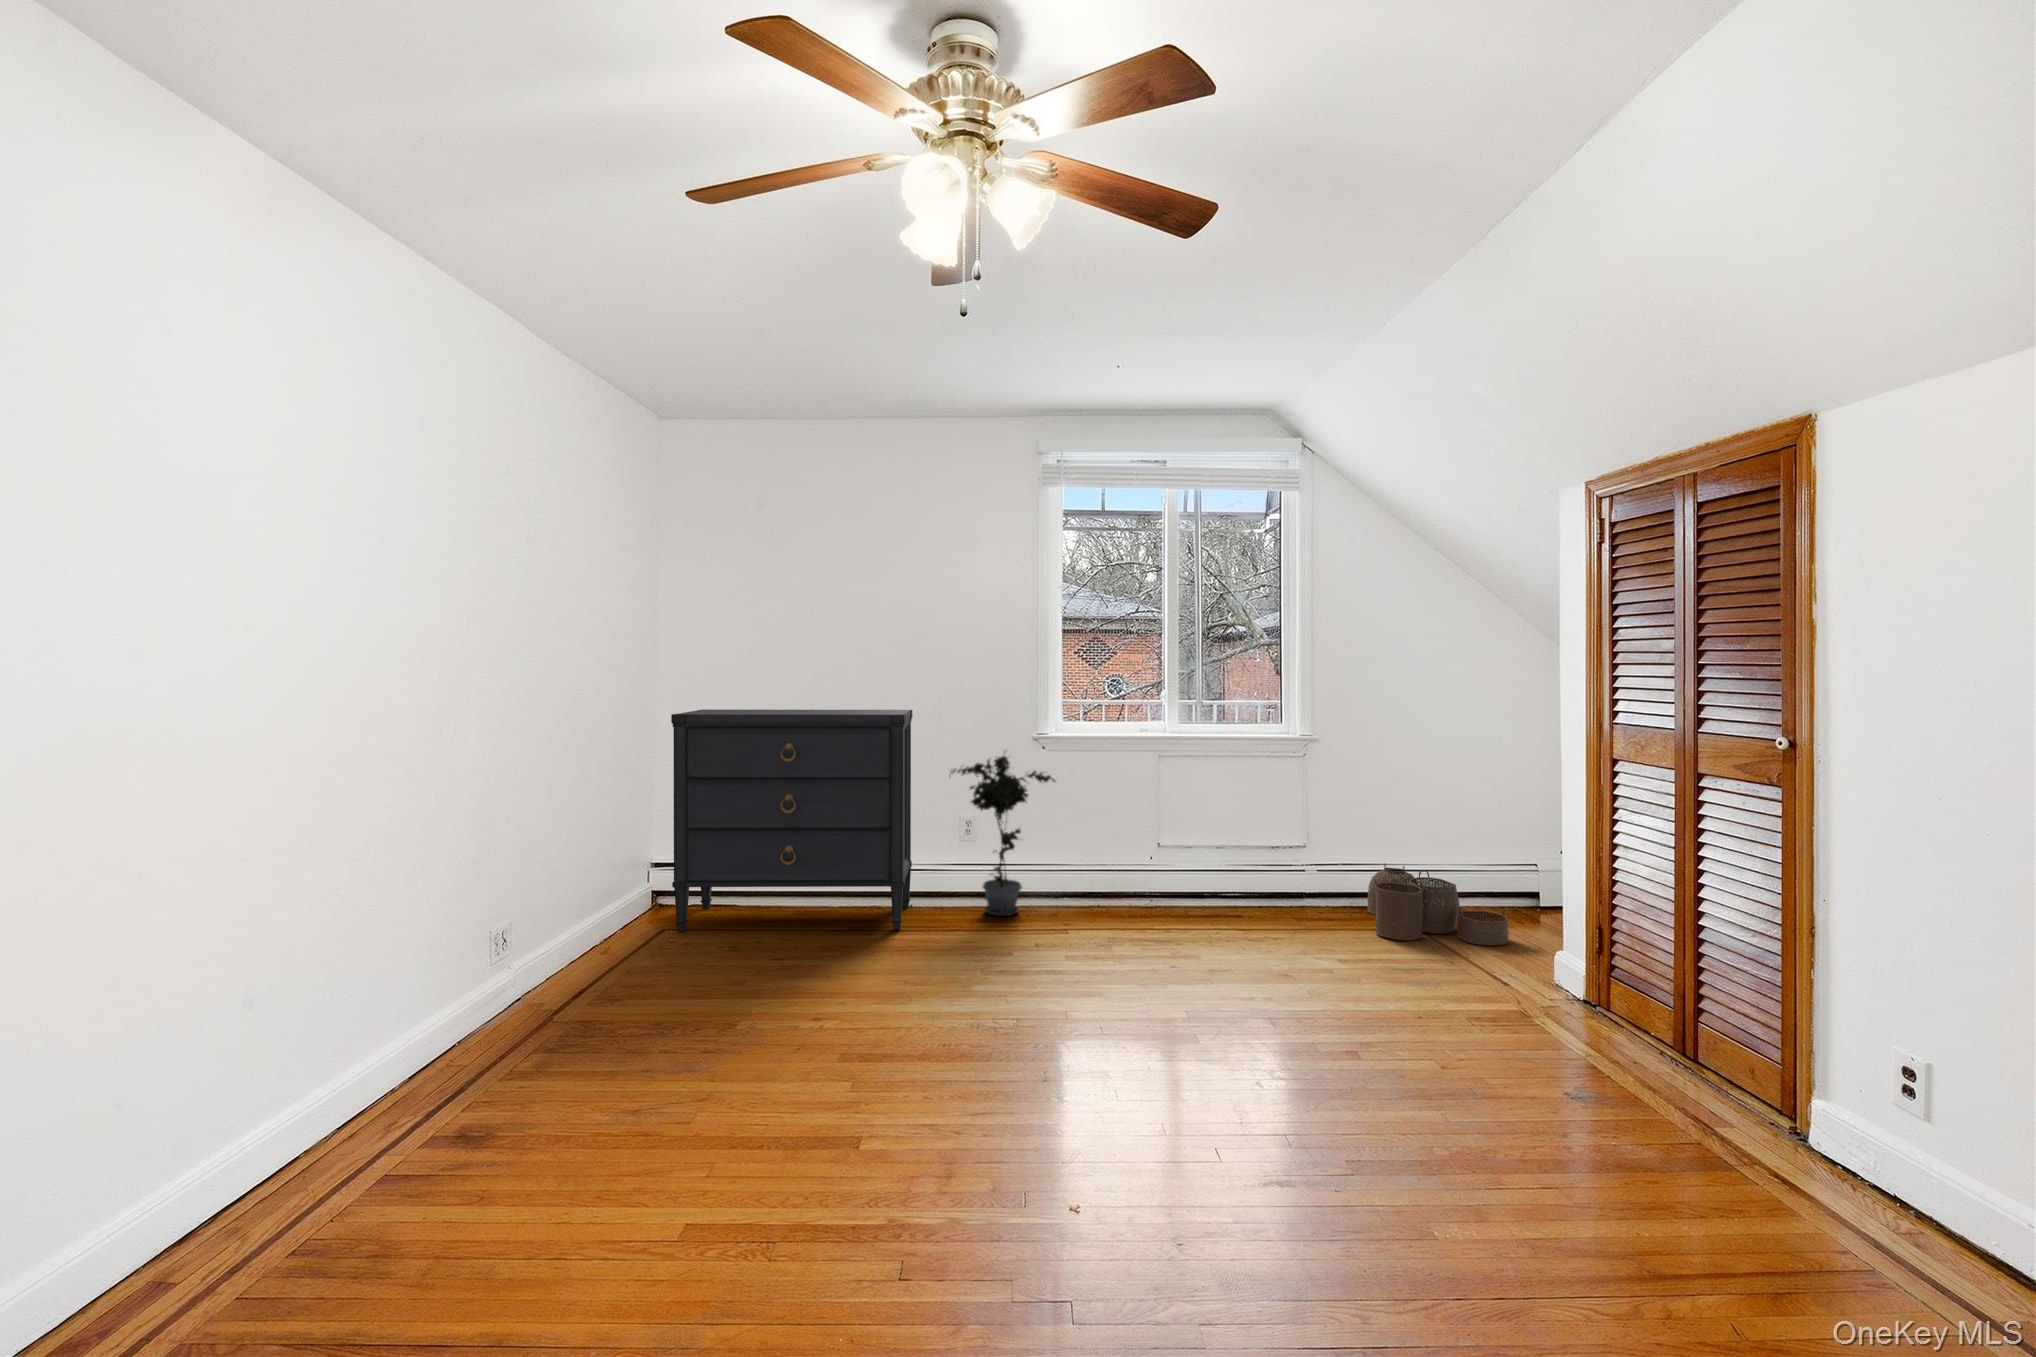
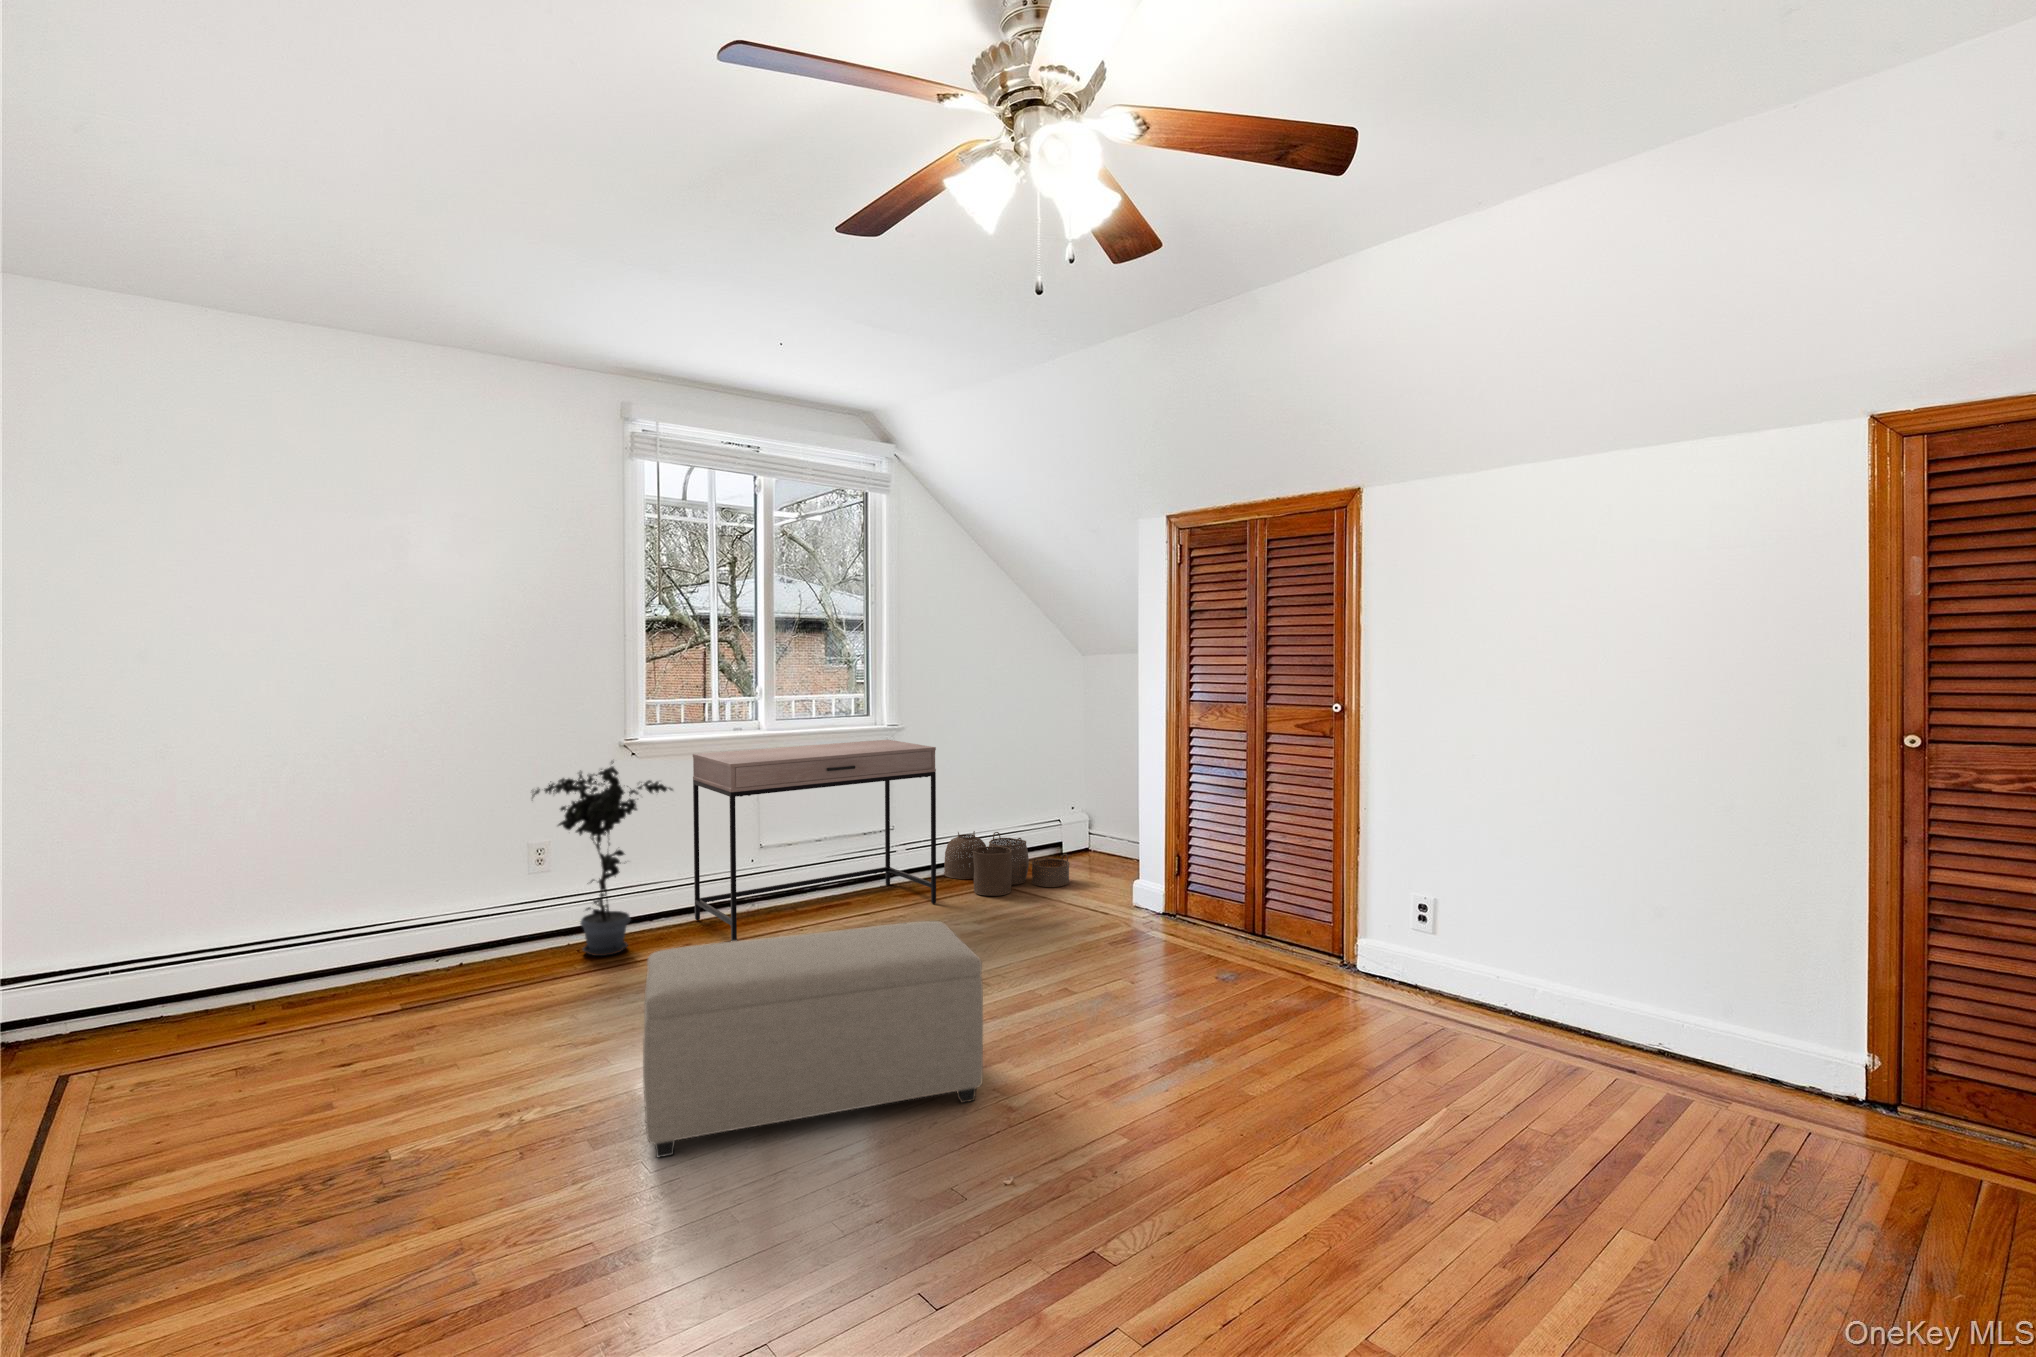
dresser: present [671,709,913,931] -> none [93,719,507,1092]
desk: none [1092,752,1322,934] -> present [693,740,936,942]
ottoman: none [842,901,1152,1109] -> present [643,921,983,1157]

